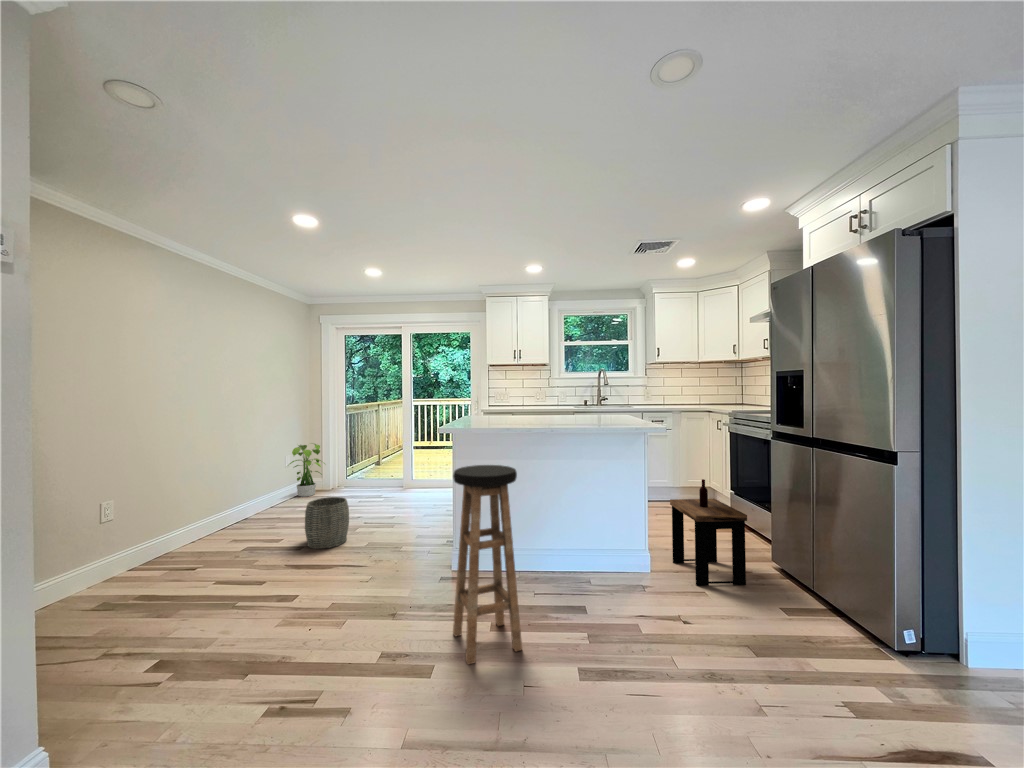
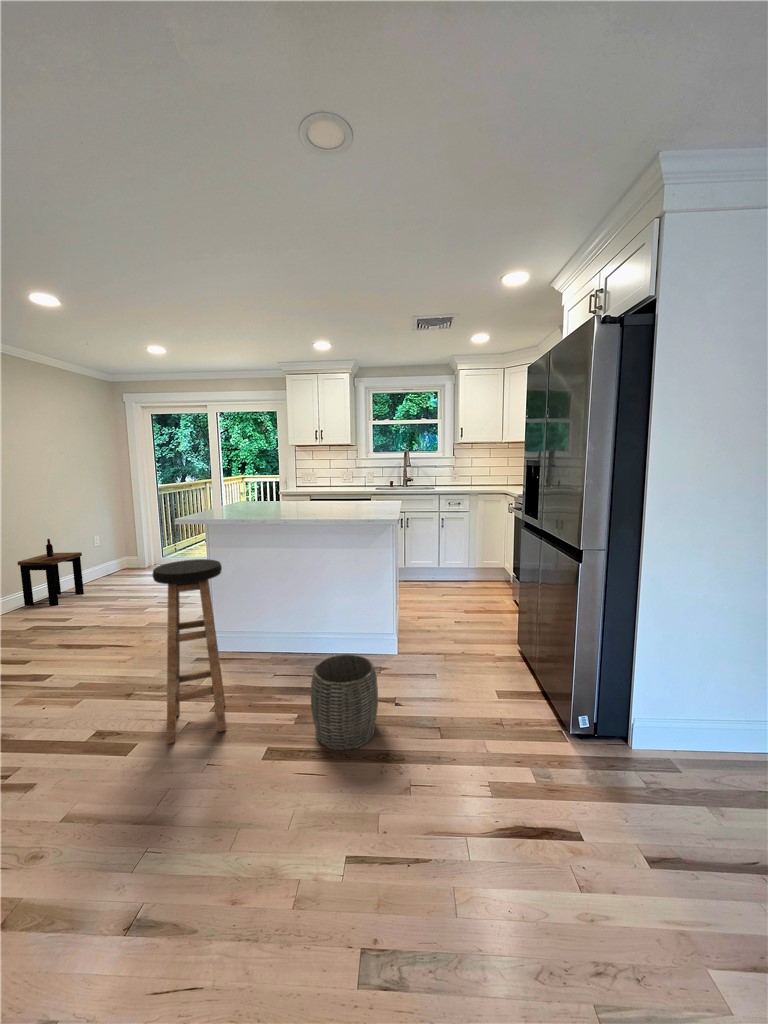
potted plant: present [288,444,325,497] -> none [96,525,137,577]
side table: present [670,479,747,586] -> present [17,539,84,606]
woven basket: present [305,497,349,549] -> present [311,654,378,750]

